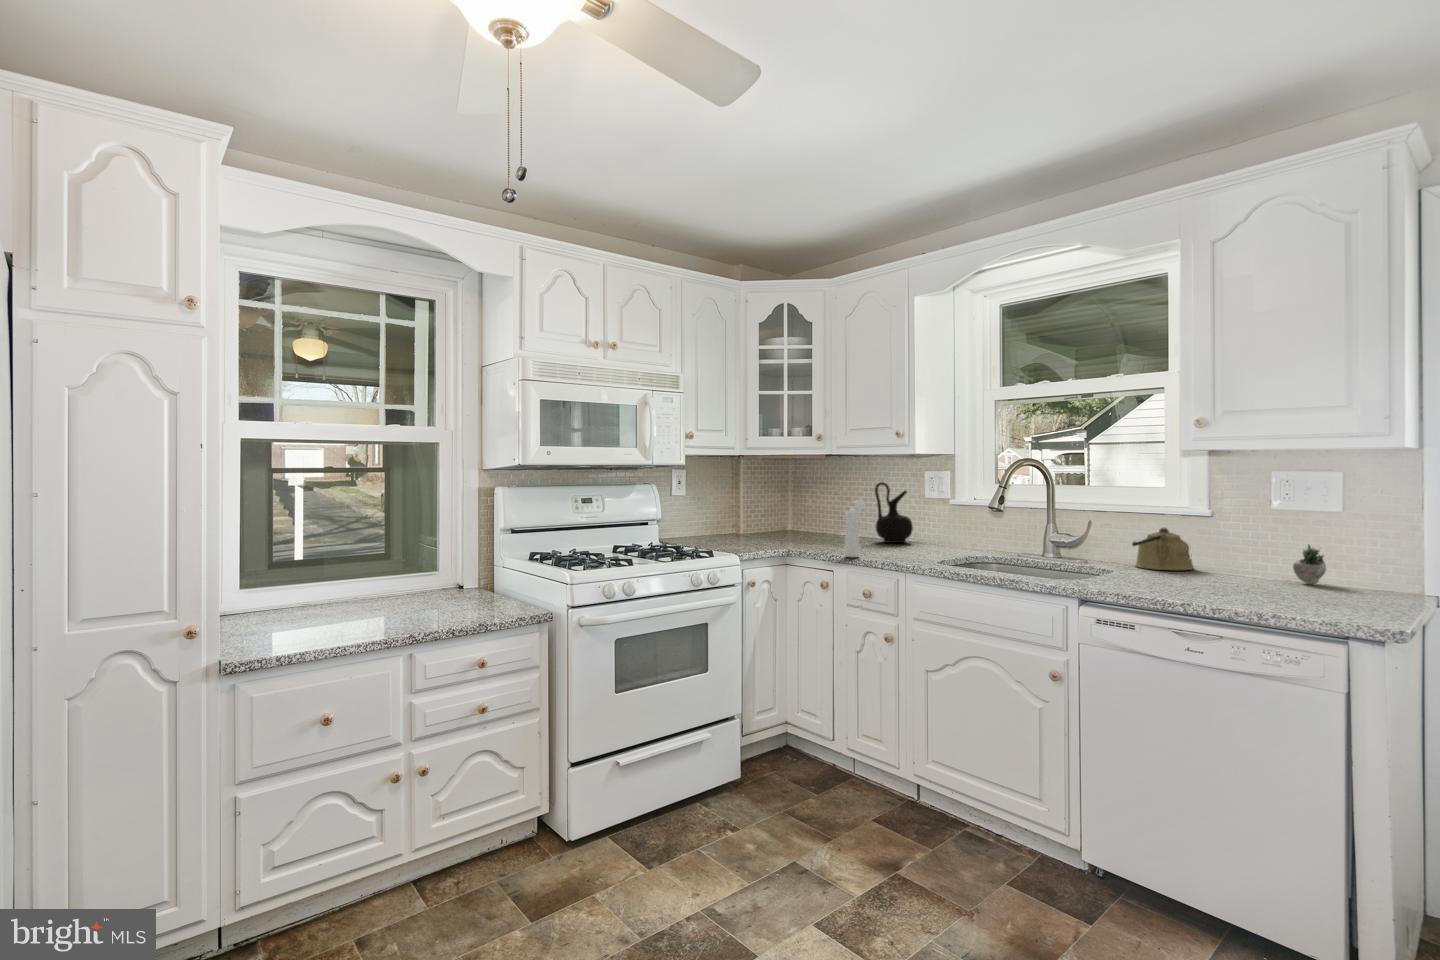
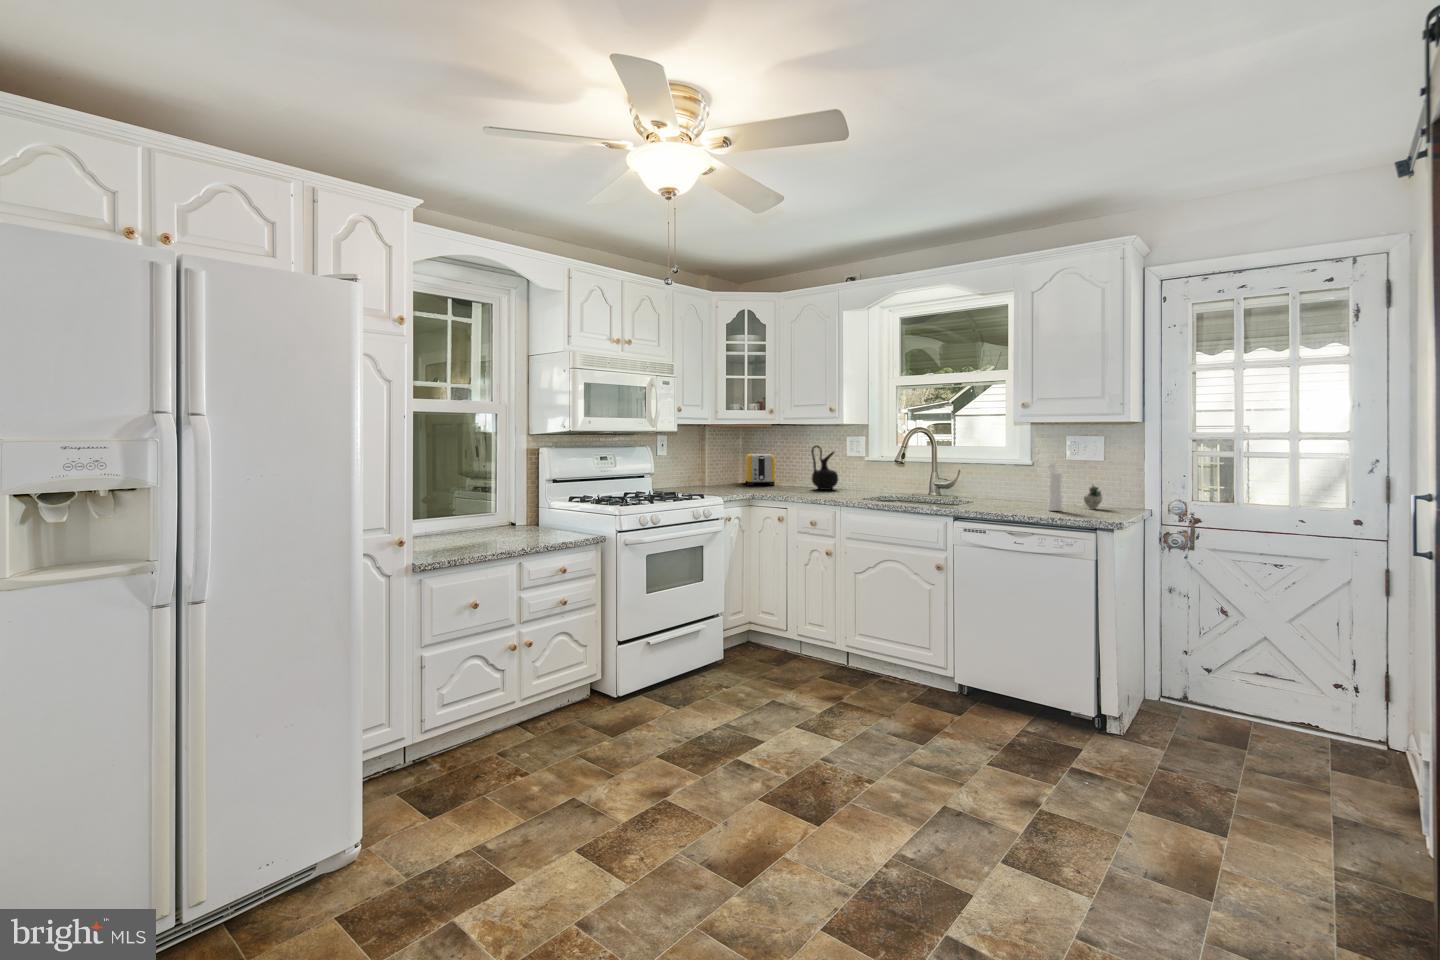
toaster: none [795,493,831,534] -> present [746,454,775,485]
pepper mill: present [845,500,864,557] -> present [1047,464,1062,511]
kettle: present [1132,527,1194,570] -> none [989,475,1027,503]

